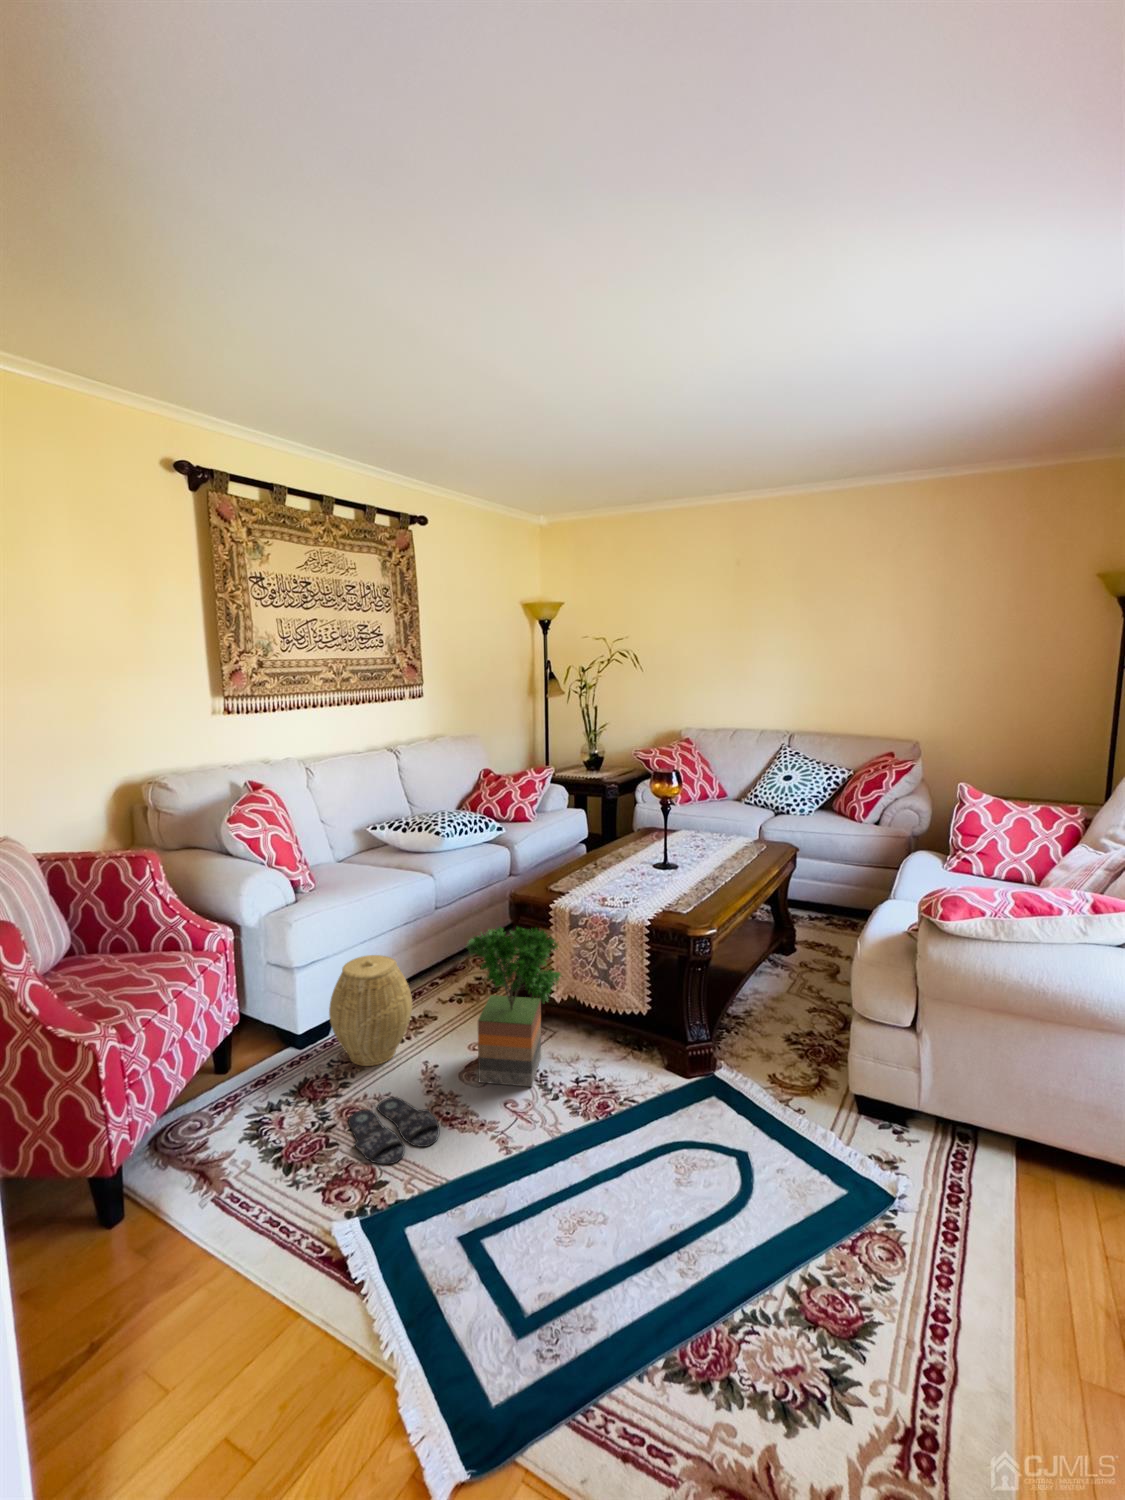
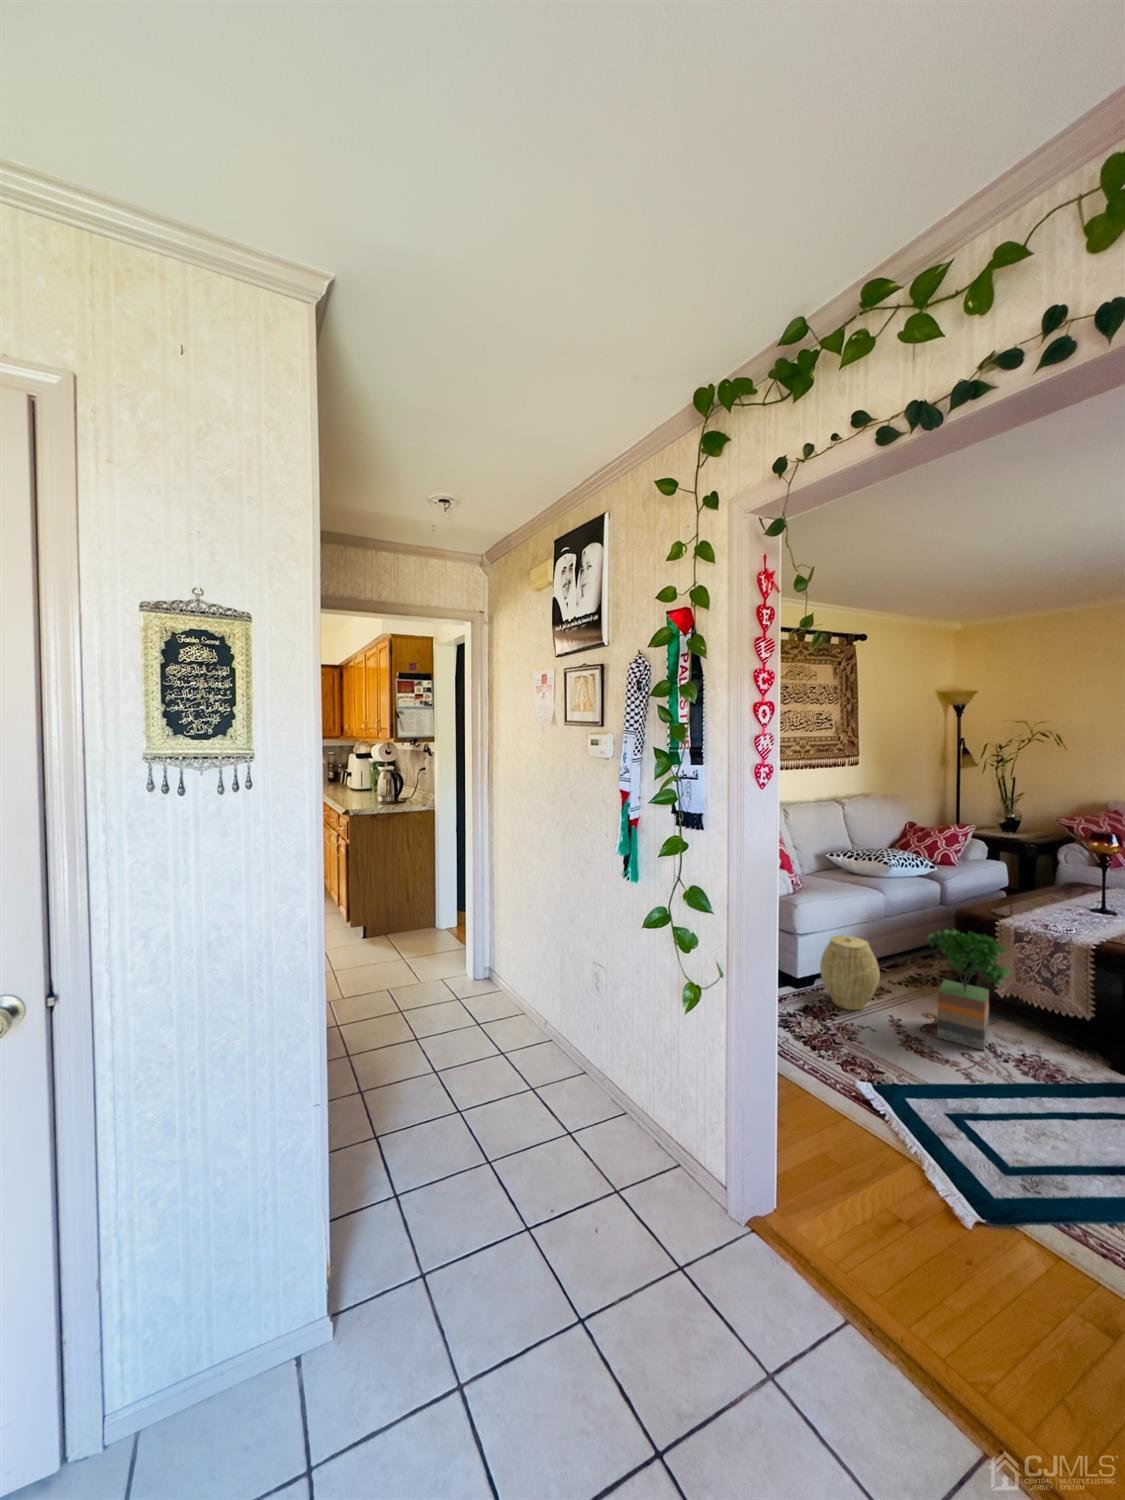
slippers: present [348,1097,439,1164] -> none [844,1030,914,1064]

